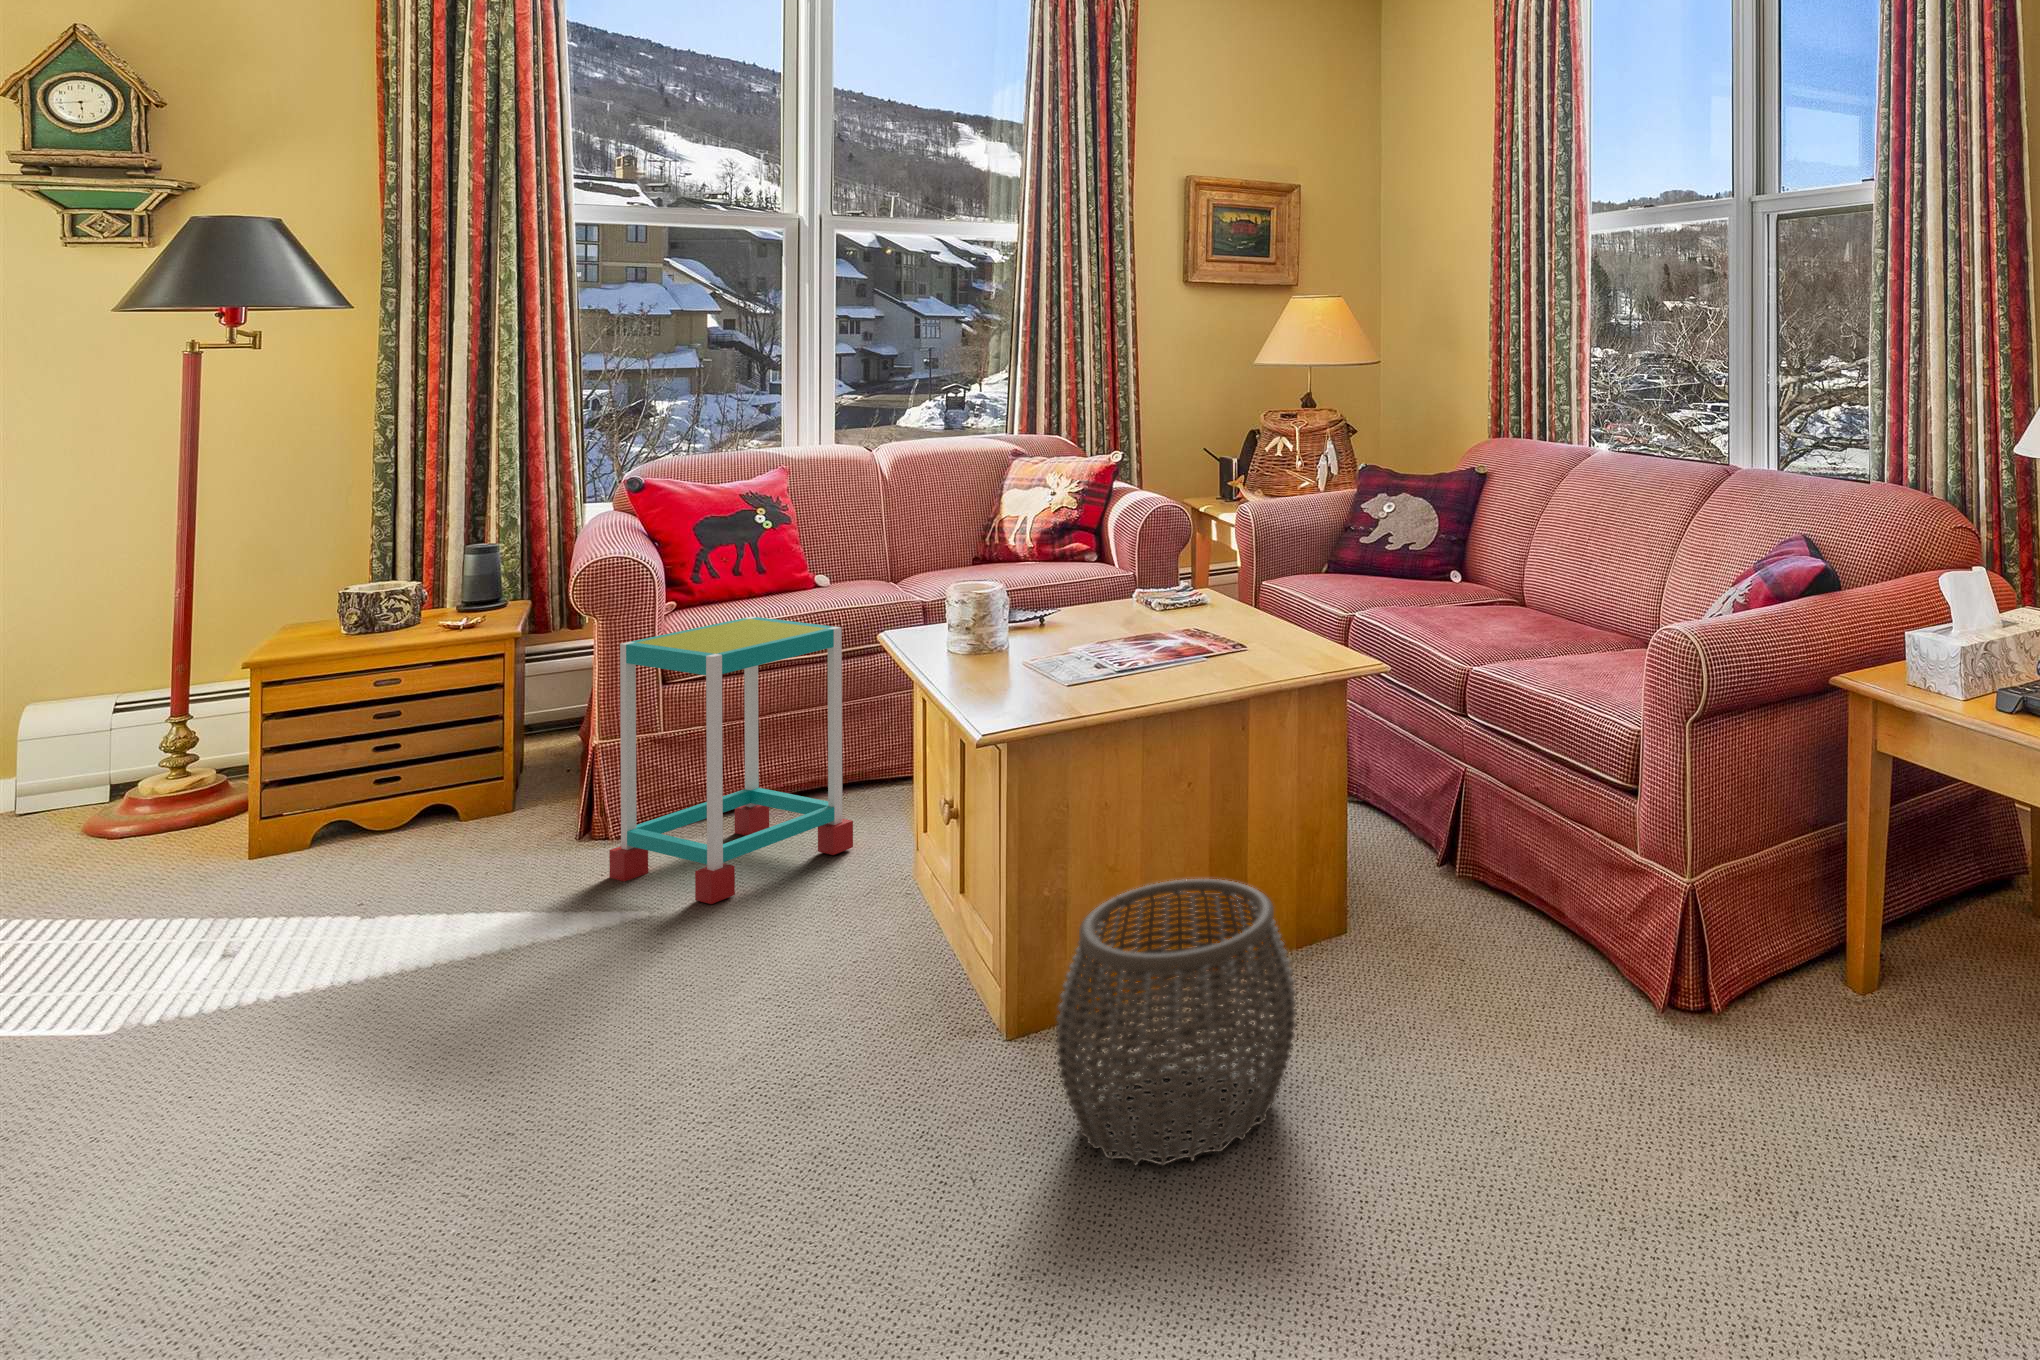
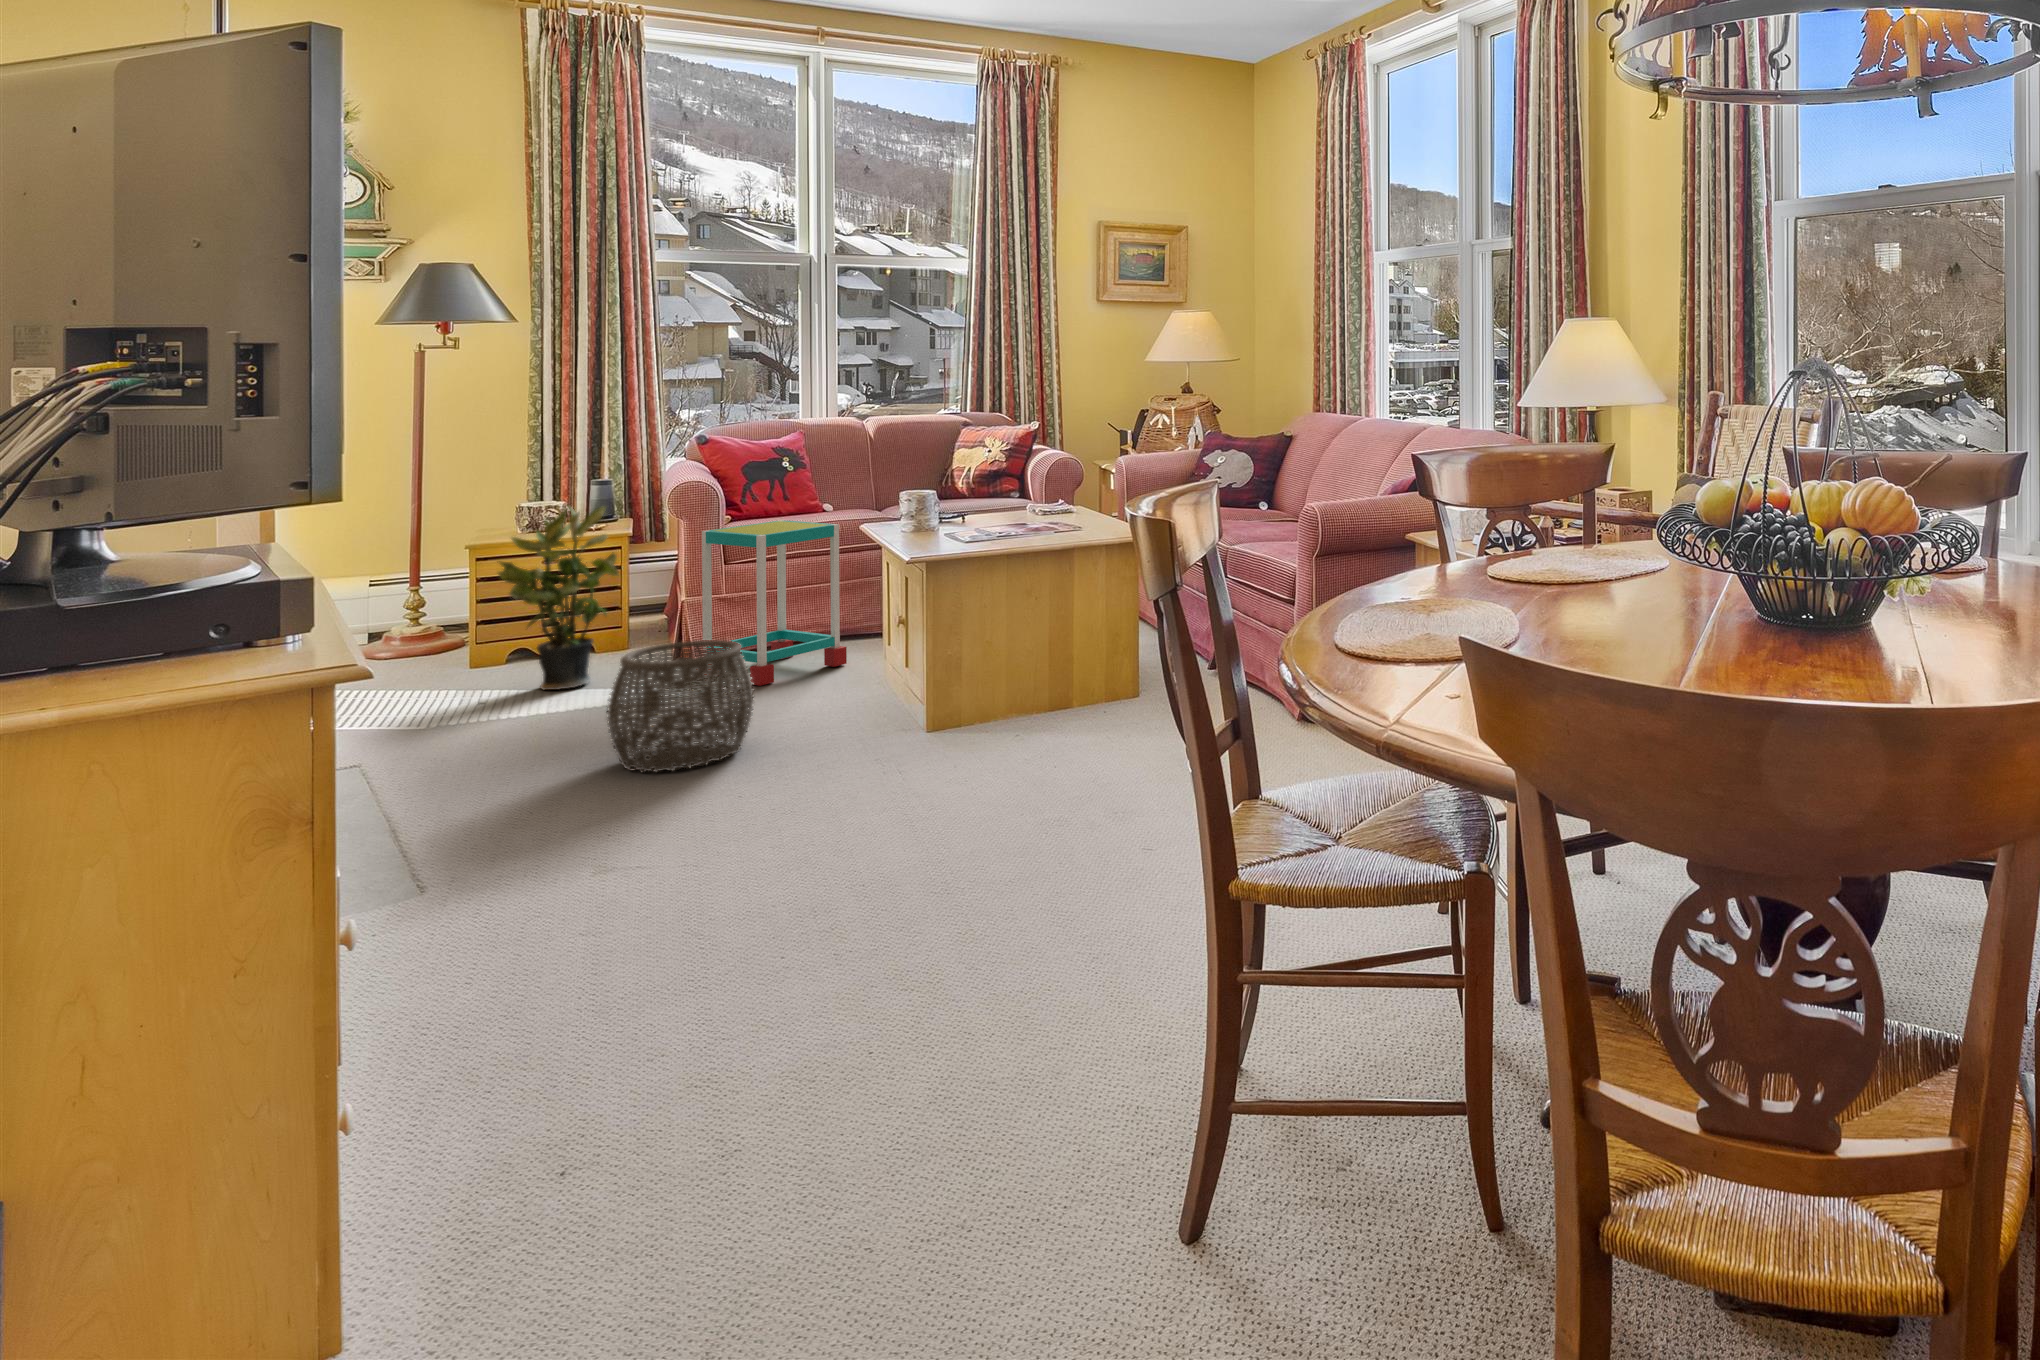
potted plant: none [264,603,482,918] -> present [498,507,619,690]
woven basket: present [1056,879,1296,1165] -> present [607,640,754,772]

